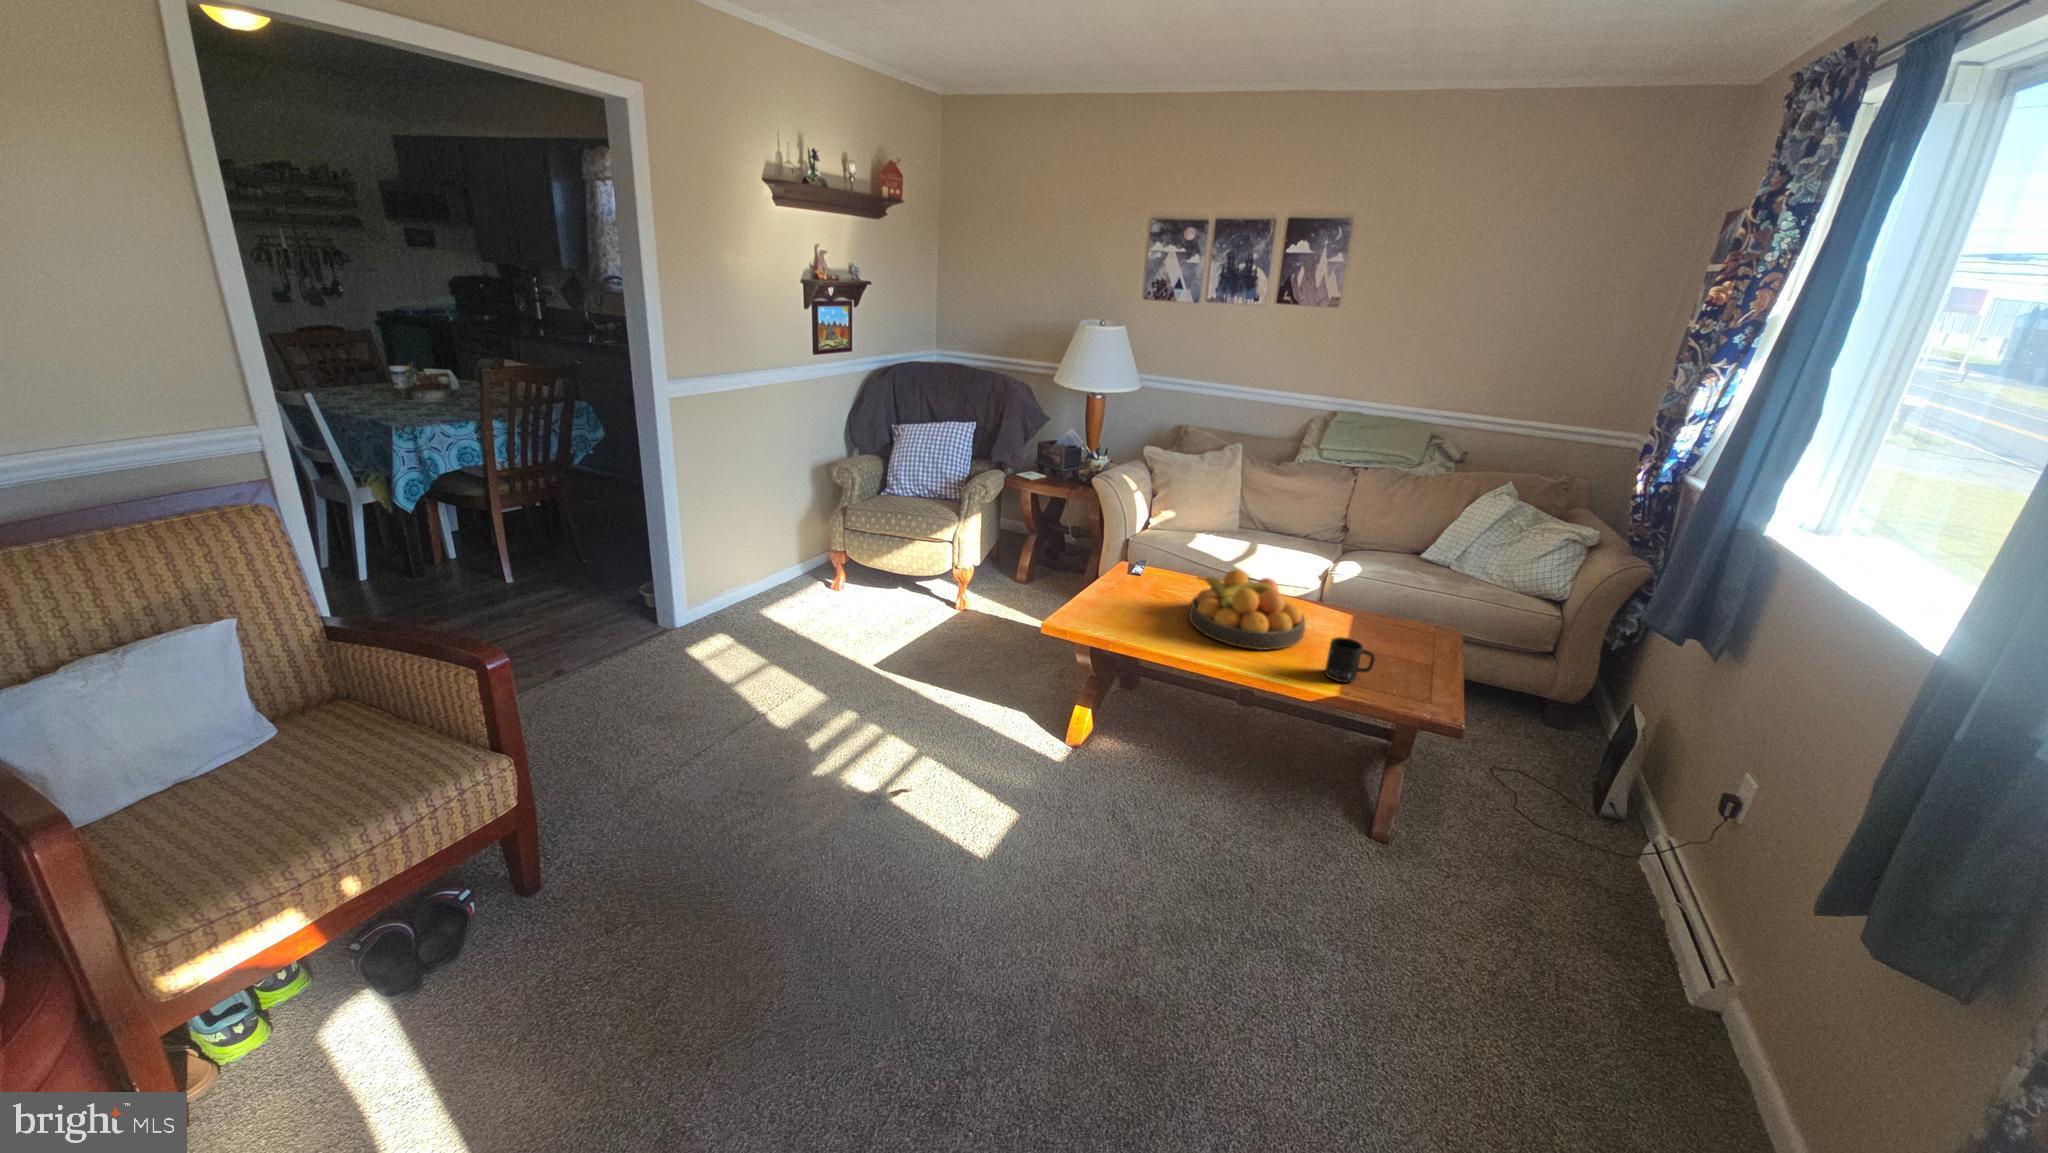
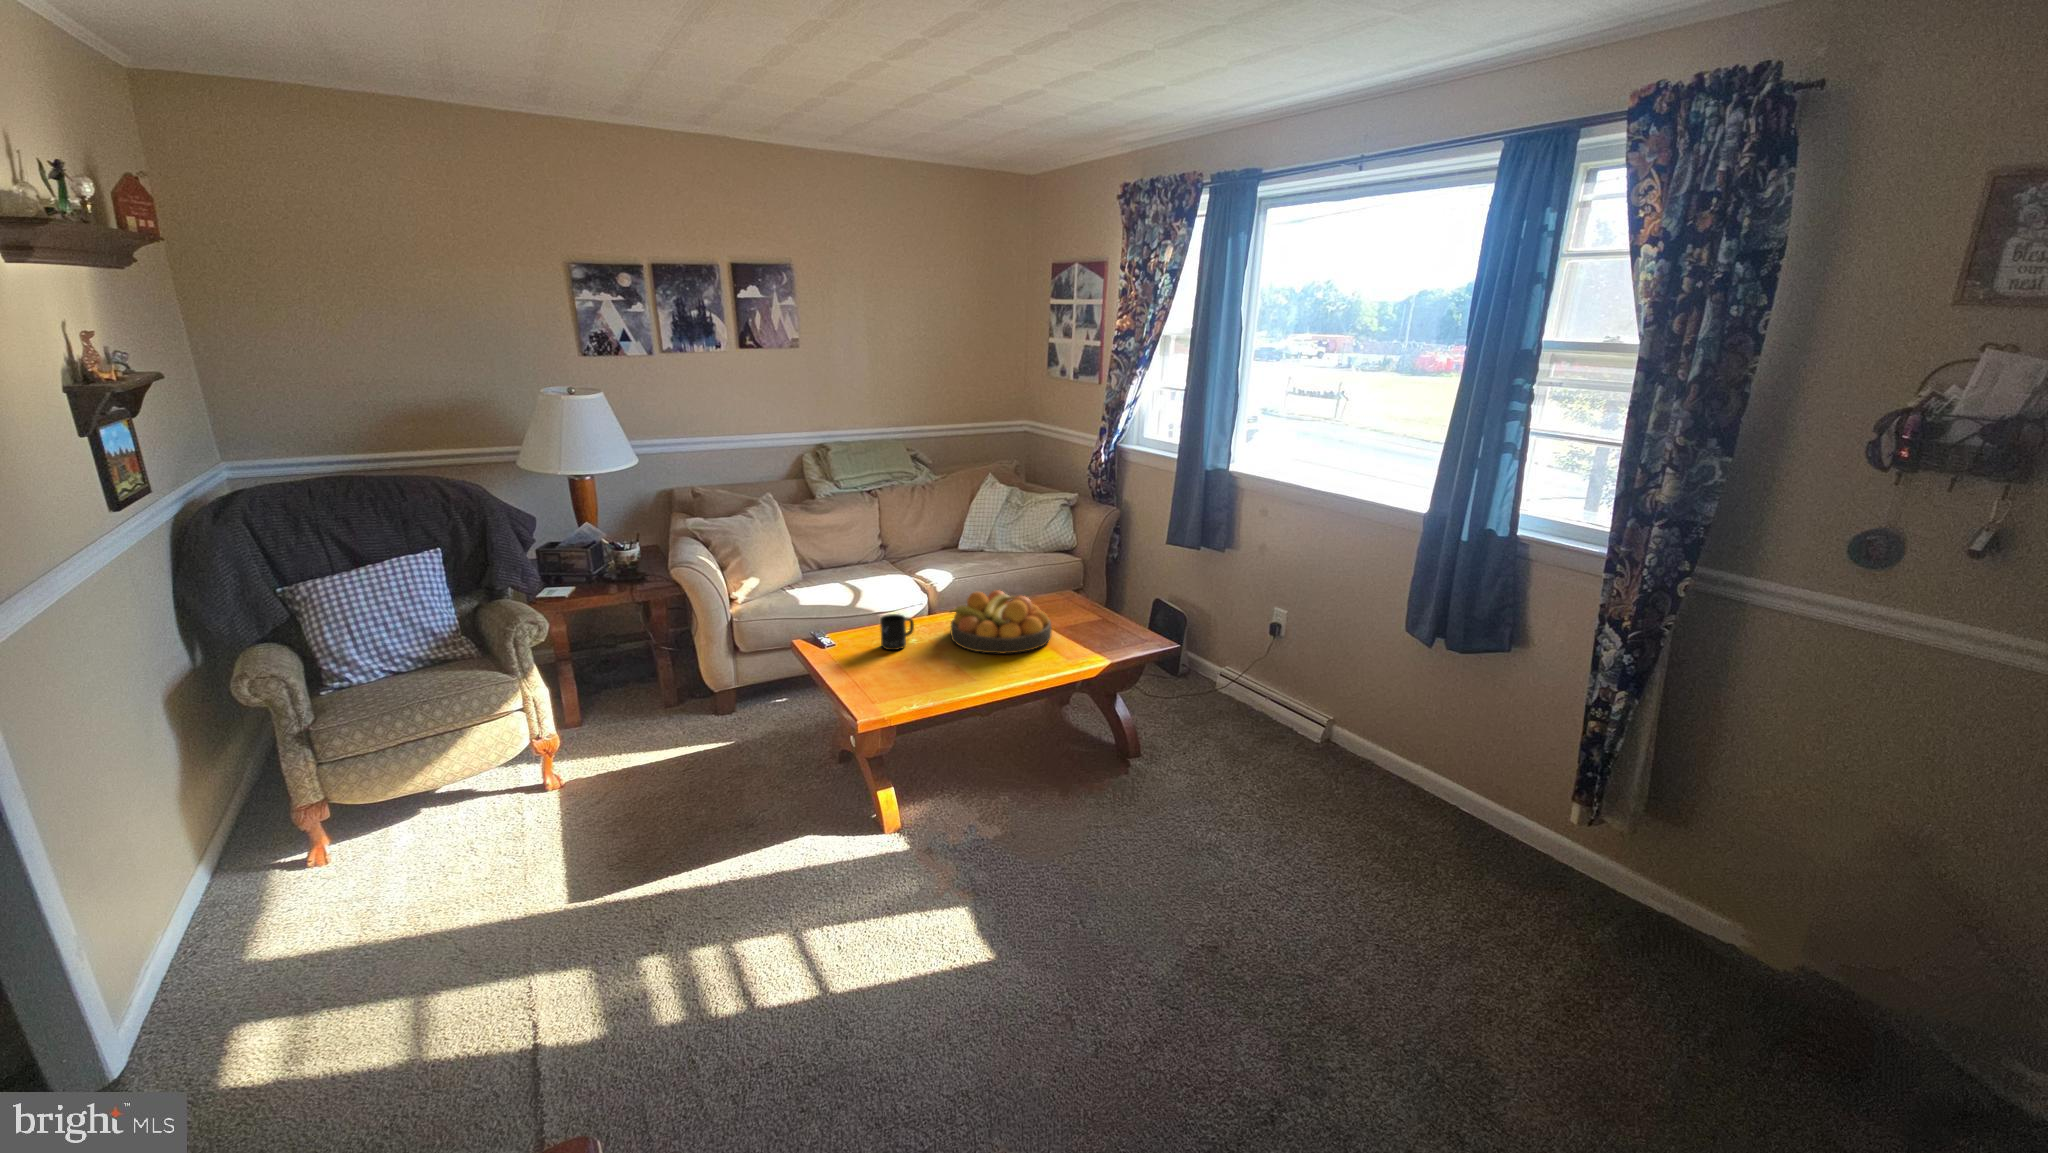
mug: present [1325,637,1375,683] -> present [880,614,914,650]

